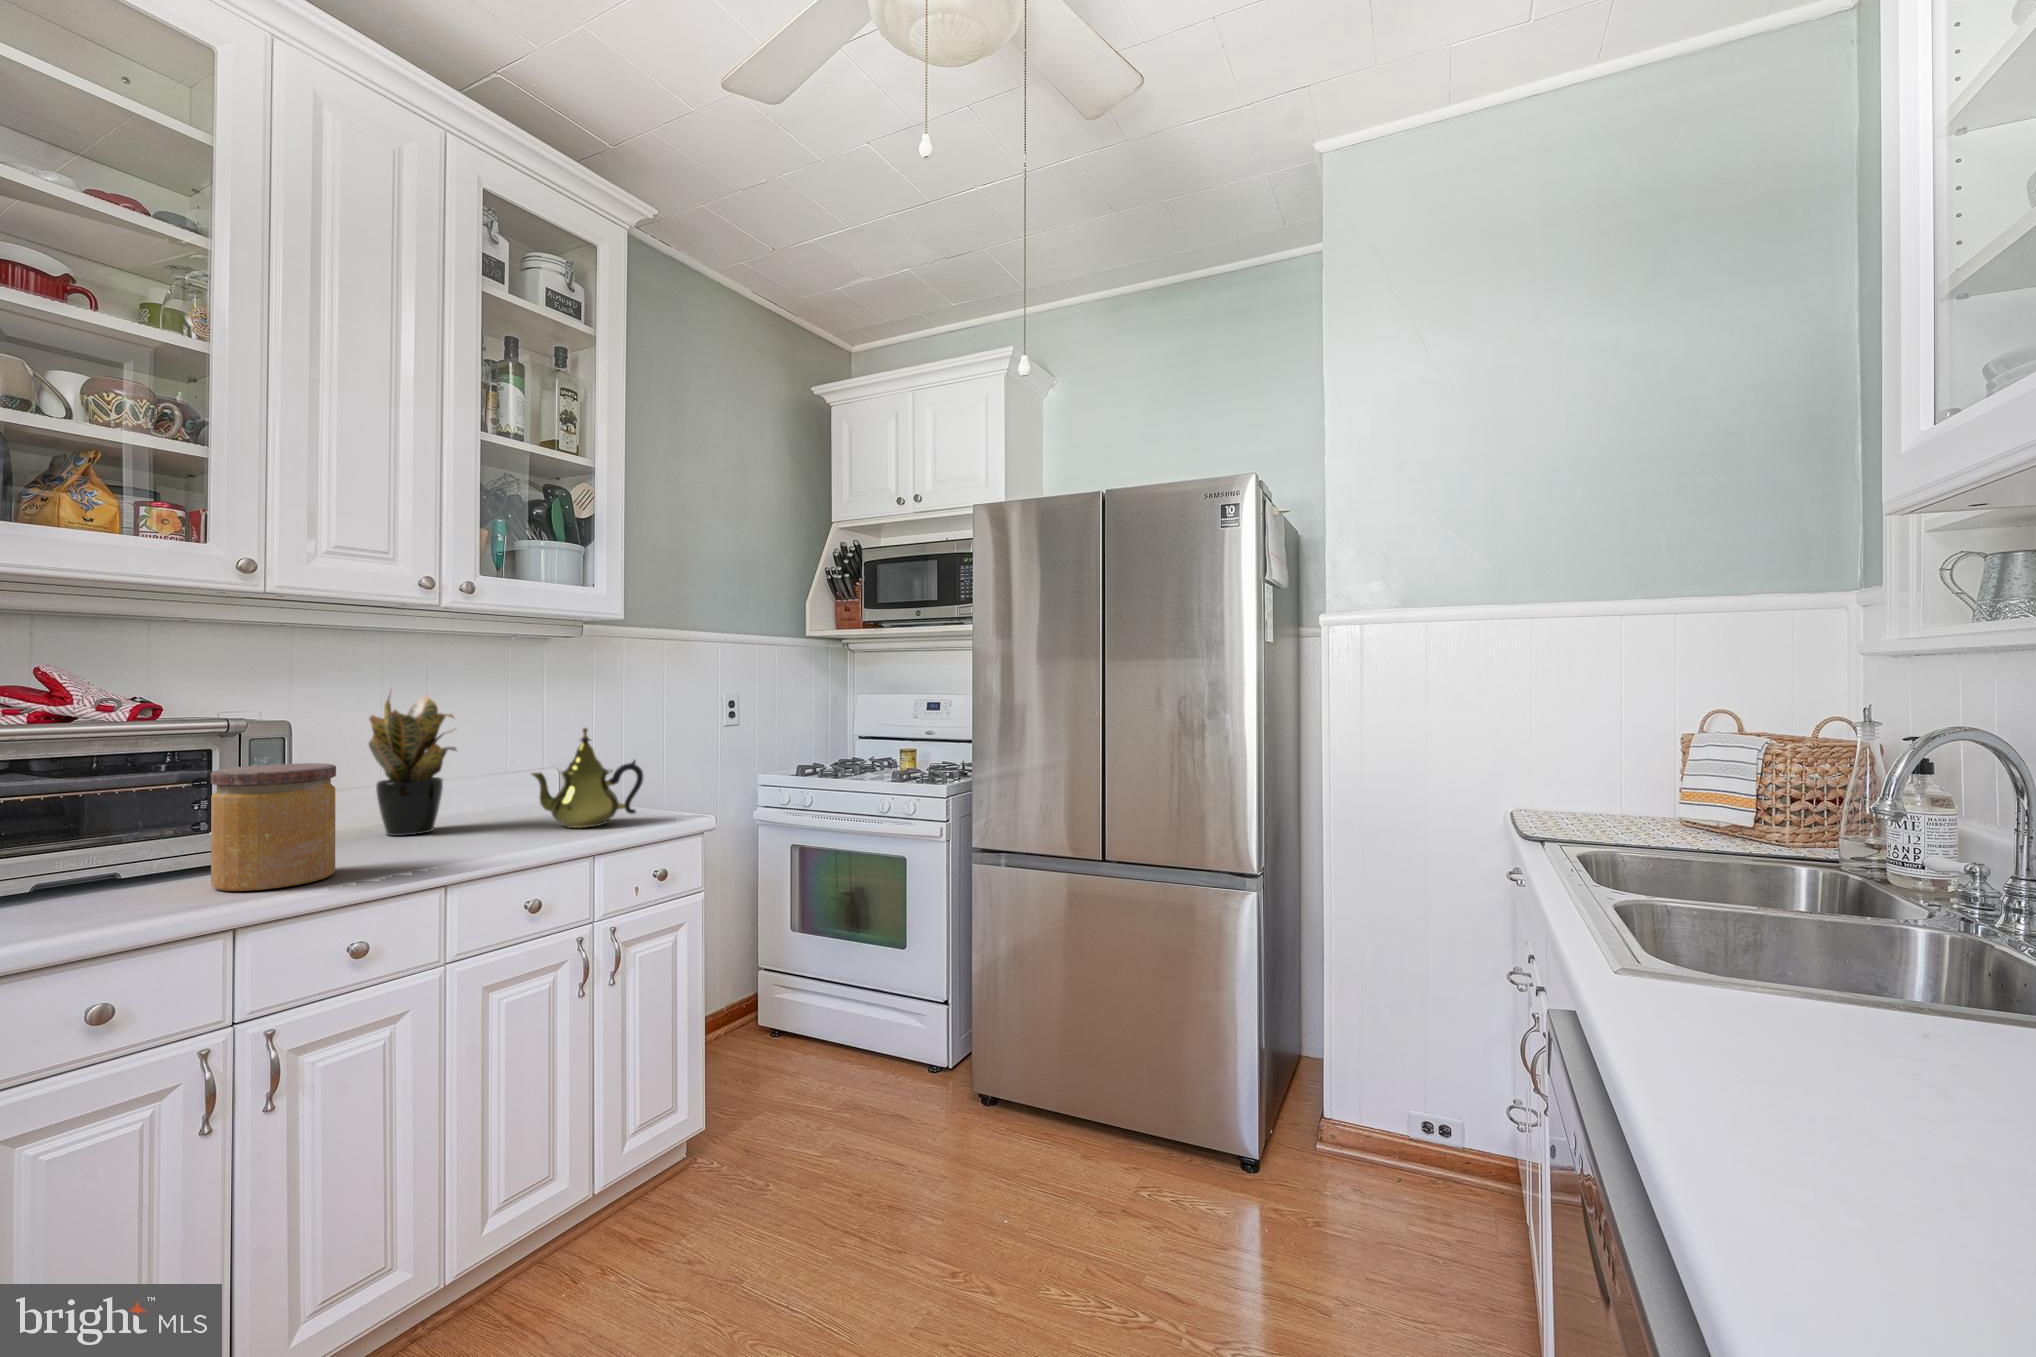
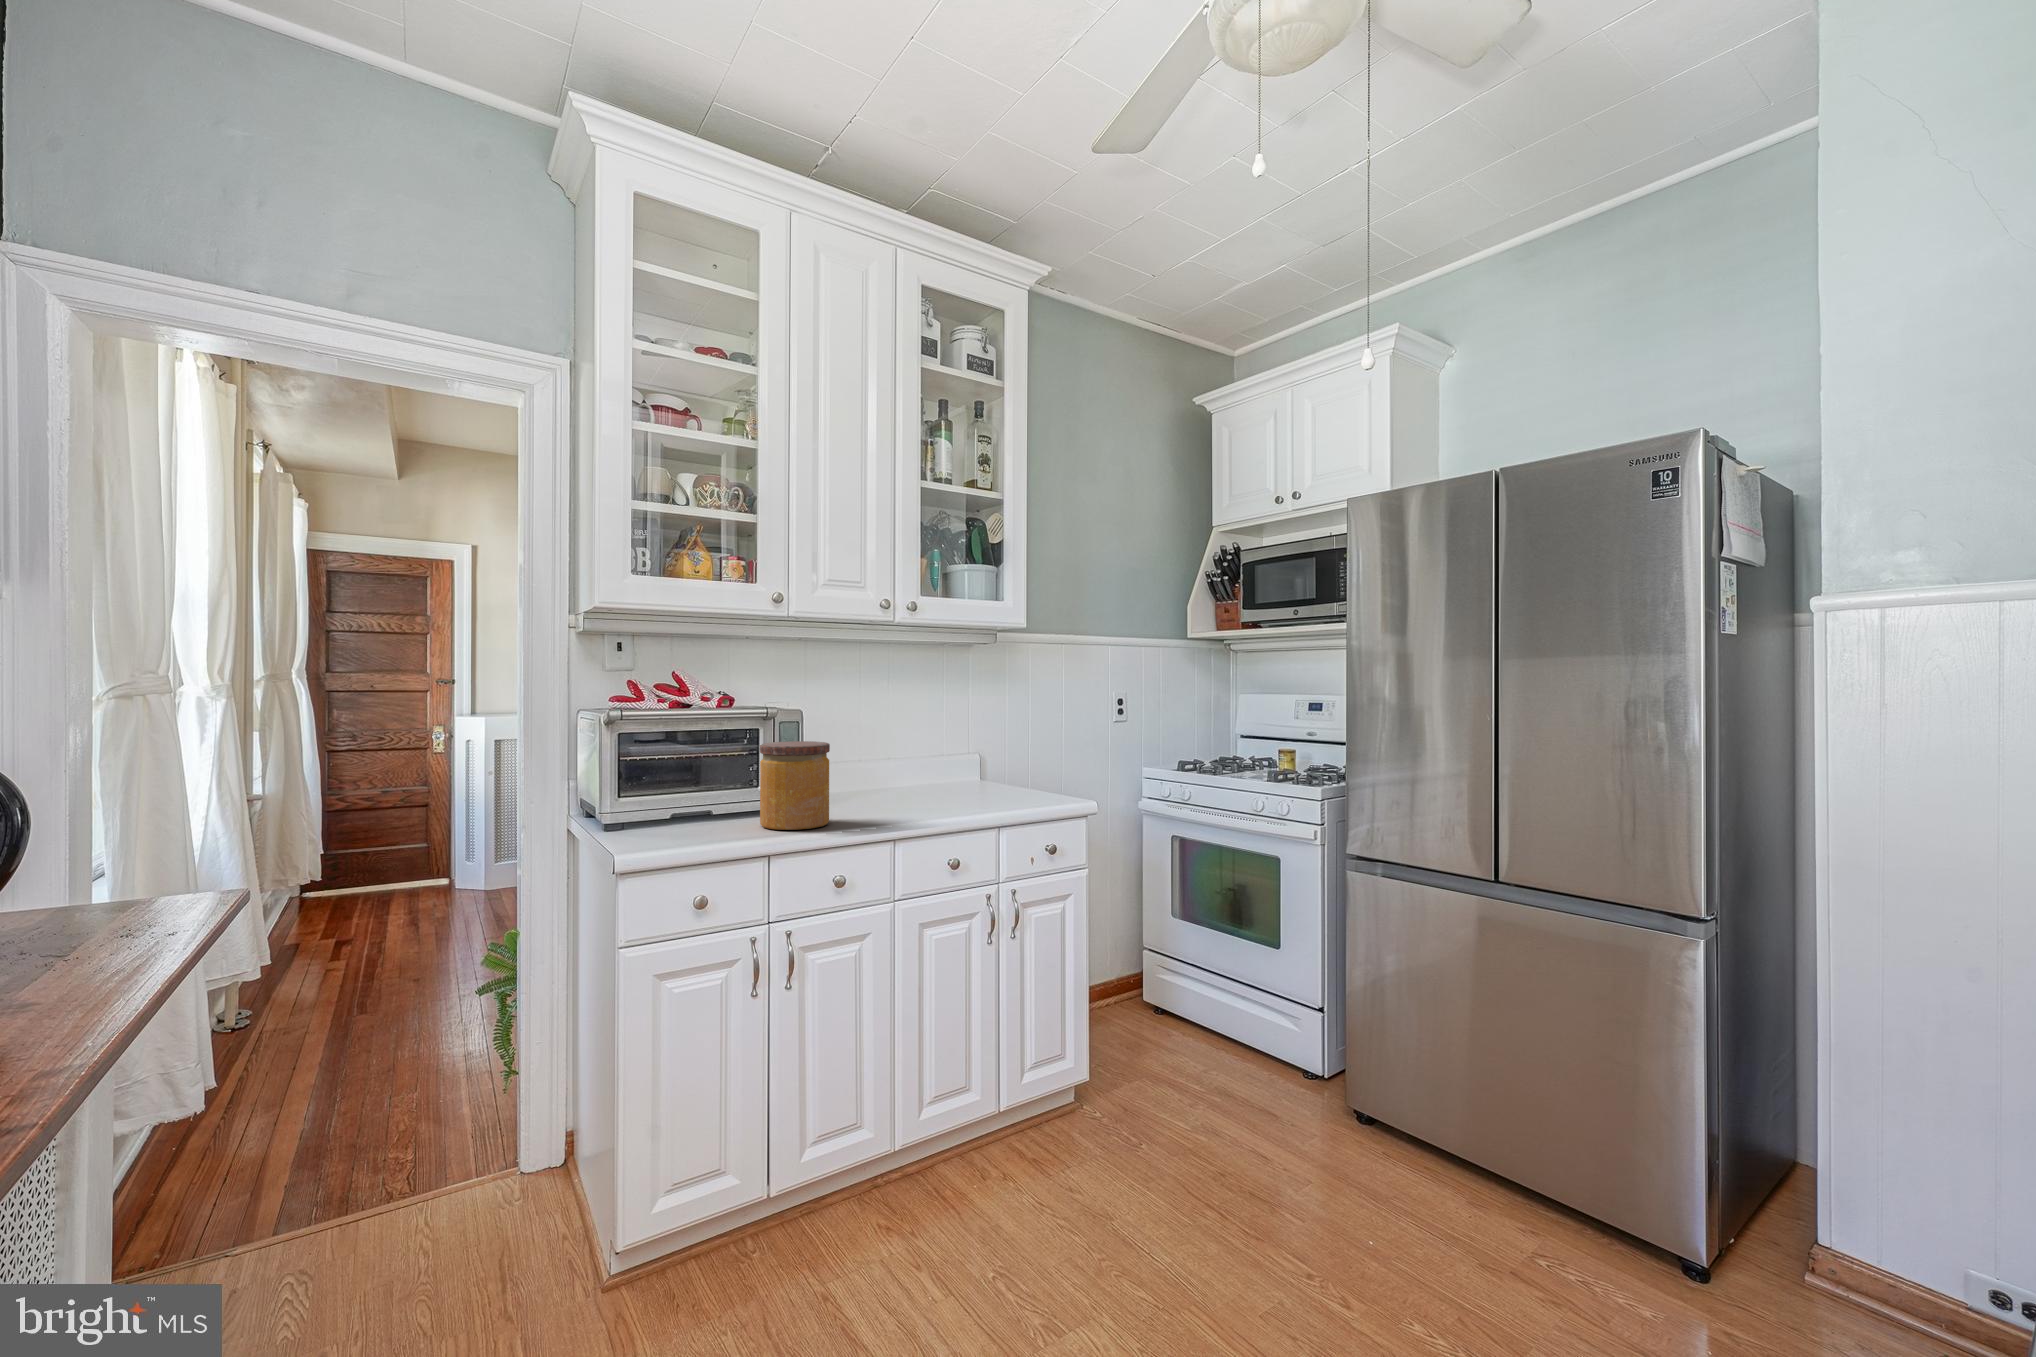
potted plant: present [369,695,457,836] -> none [839,681,916,800]
teapot: present [532,728,643,828] -> none [955,721,1040,804]

